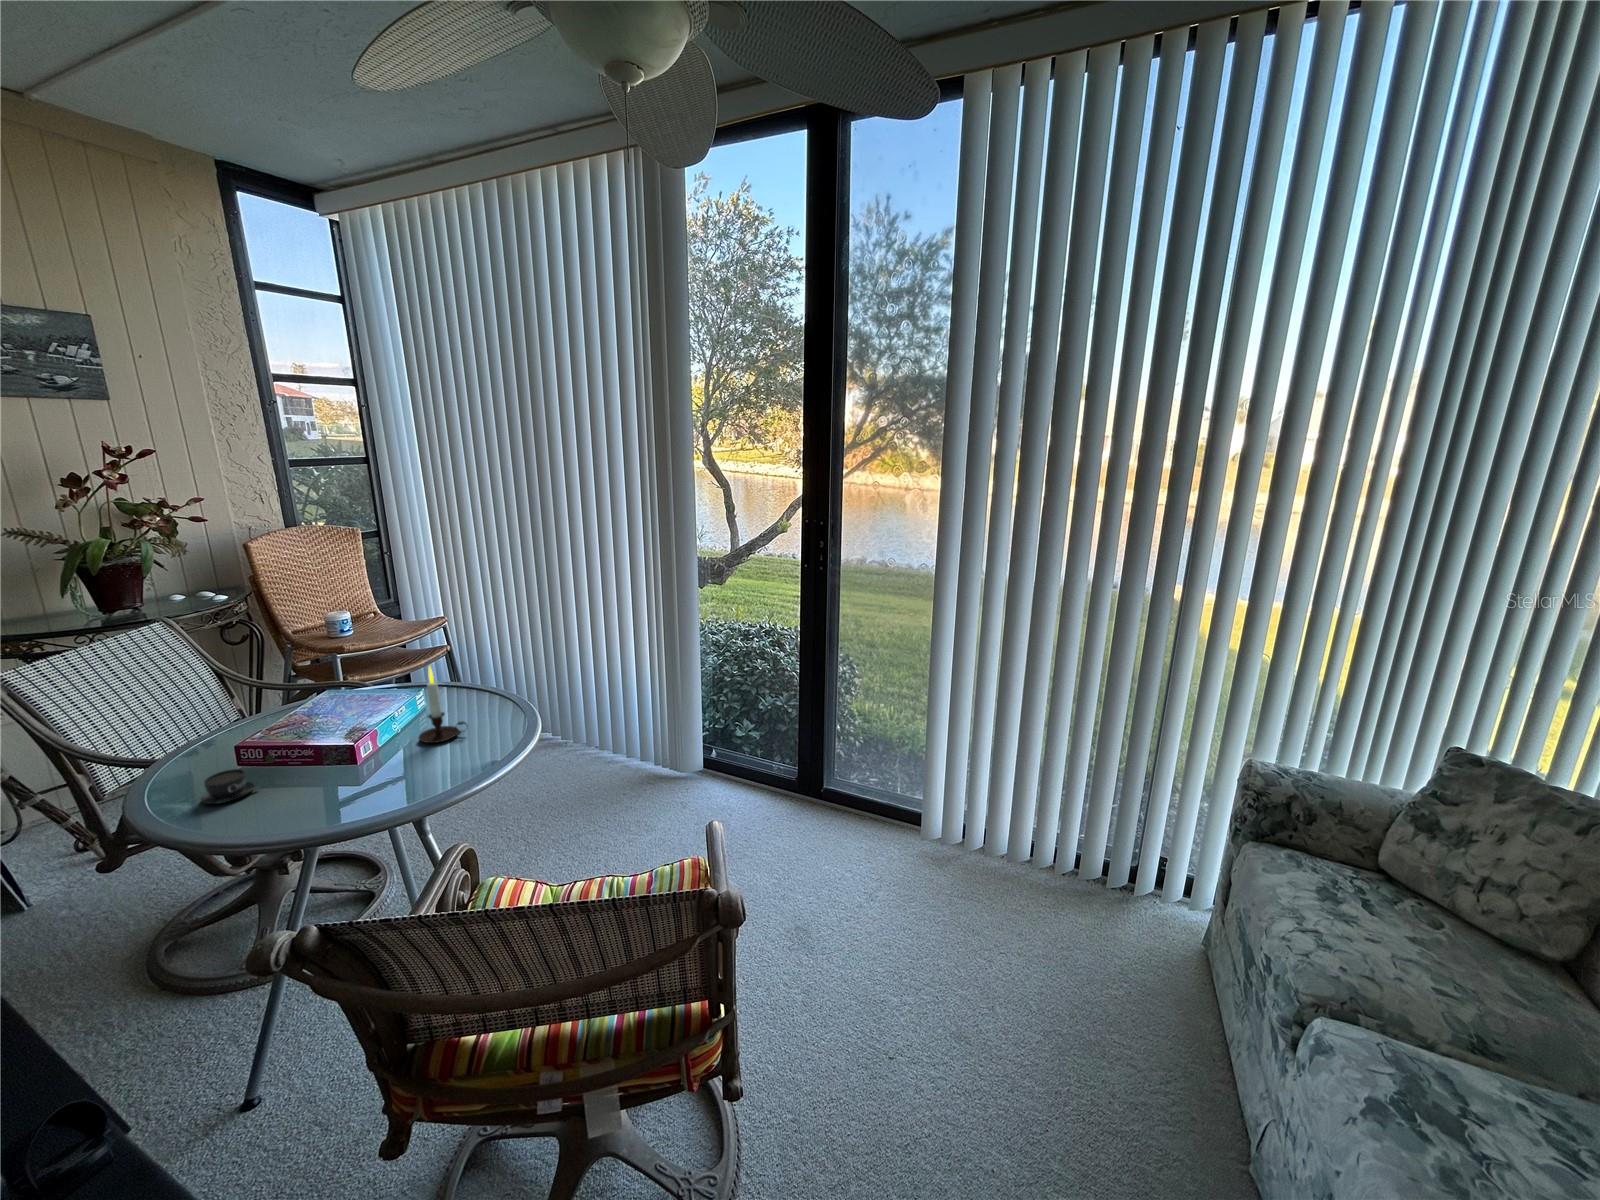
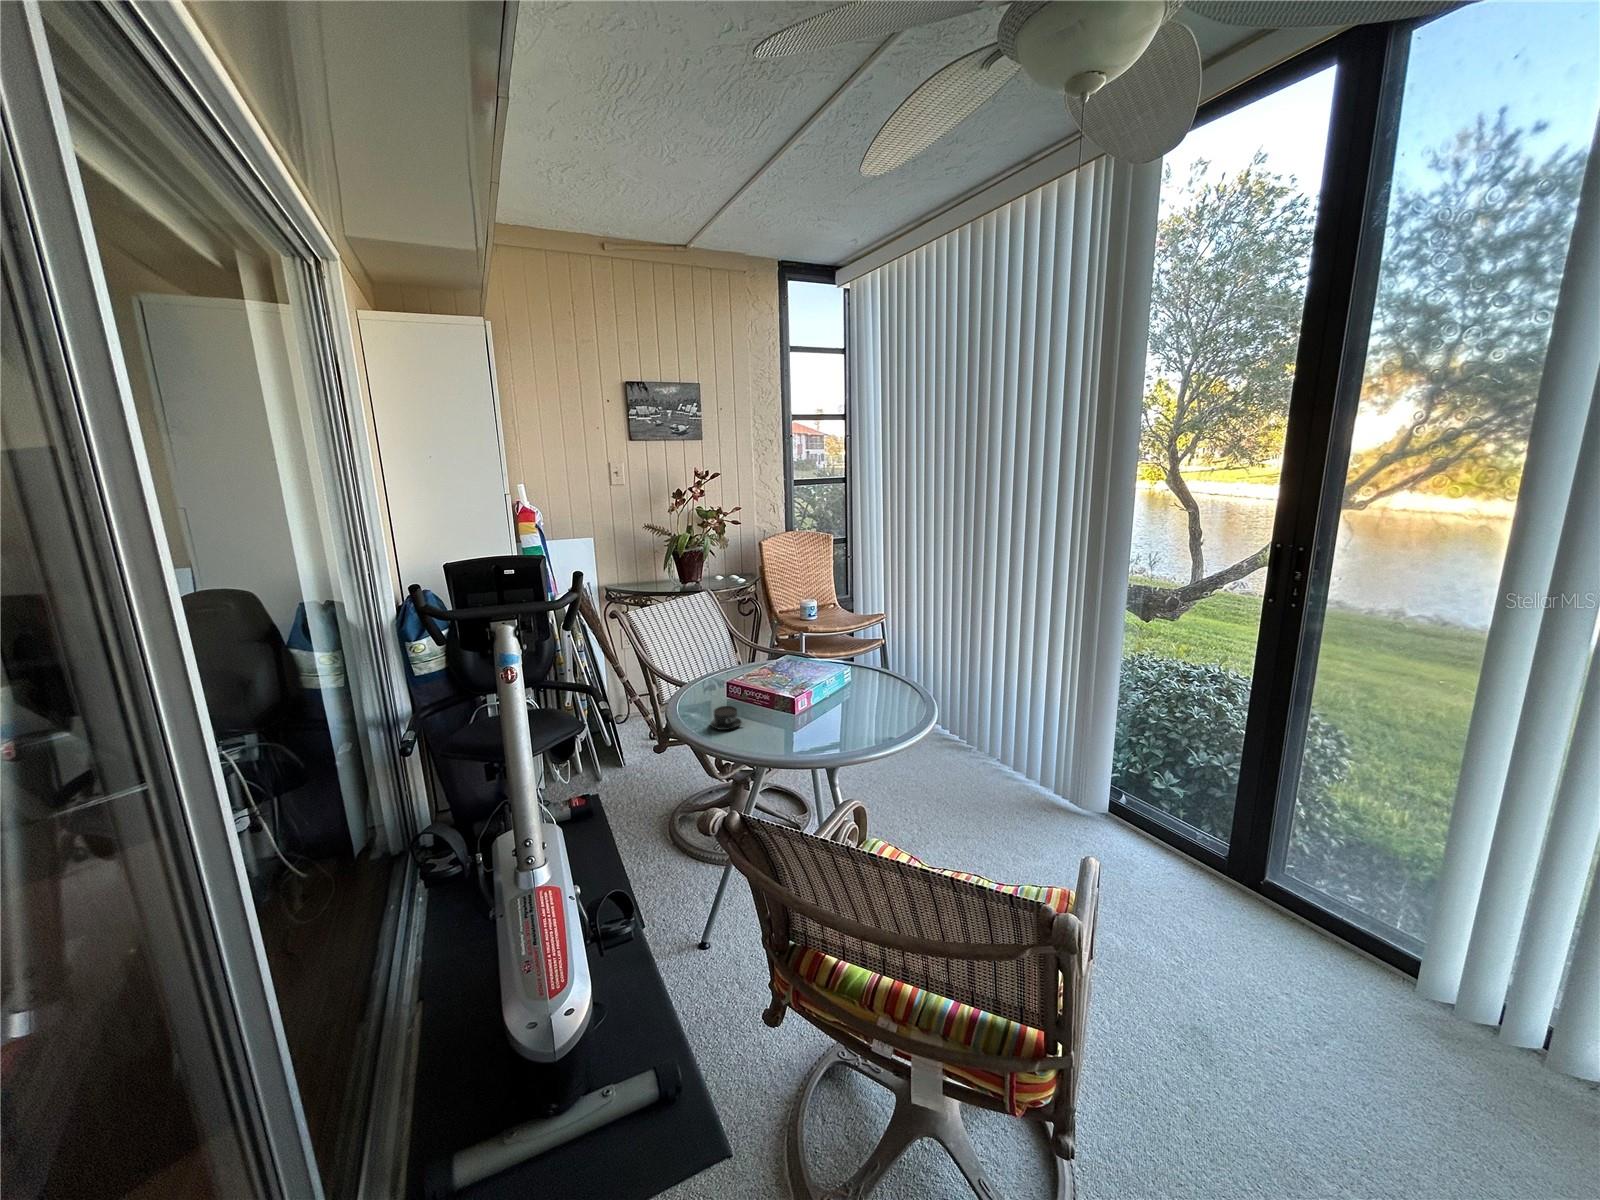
candle: present [419,666,467,743] -> none [853,652,893,721]

